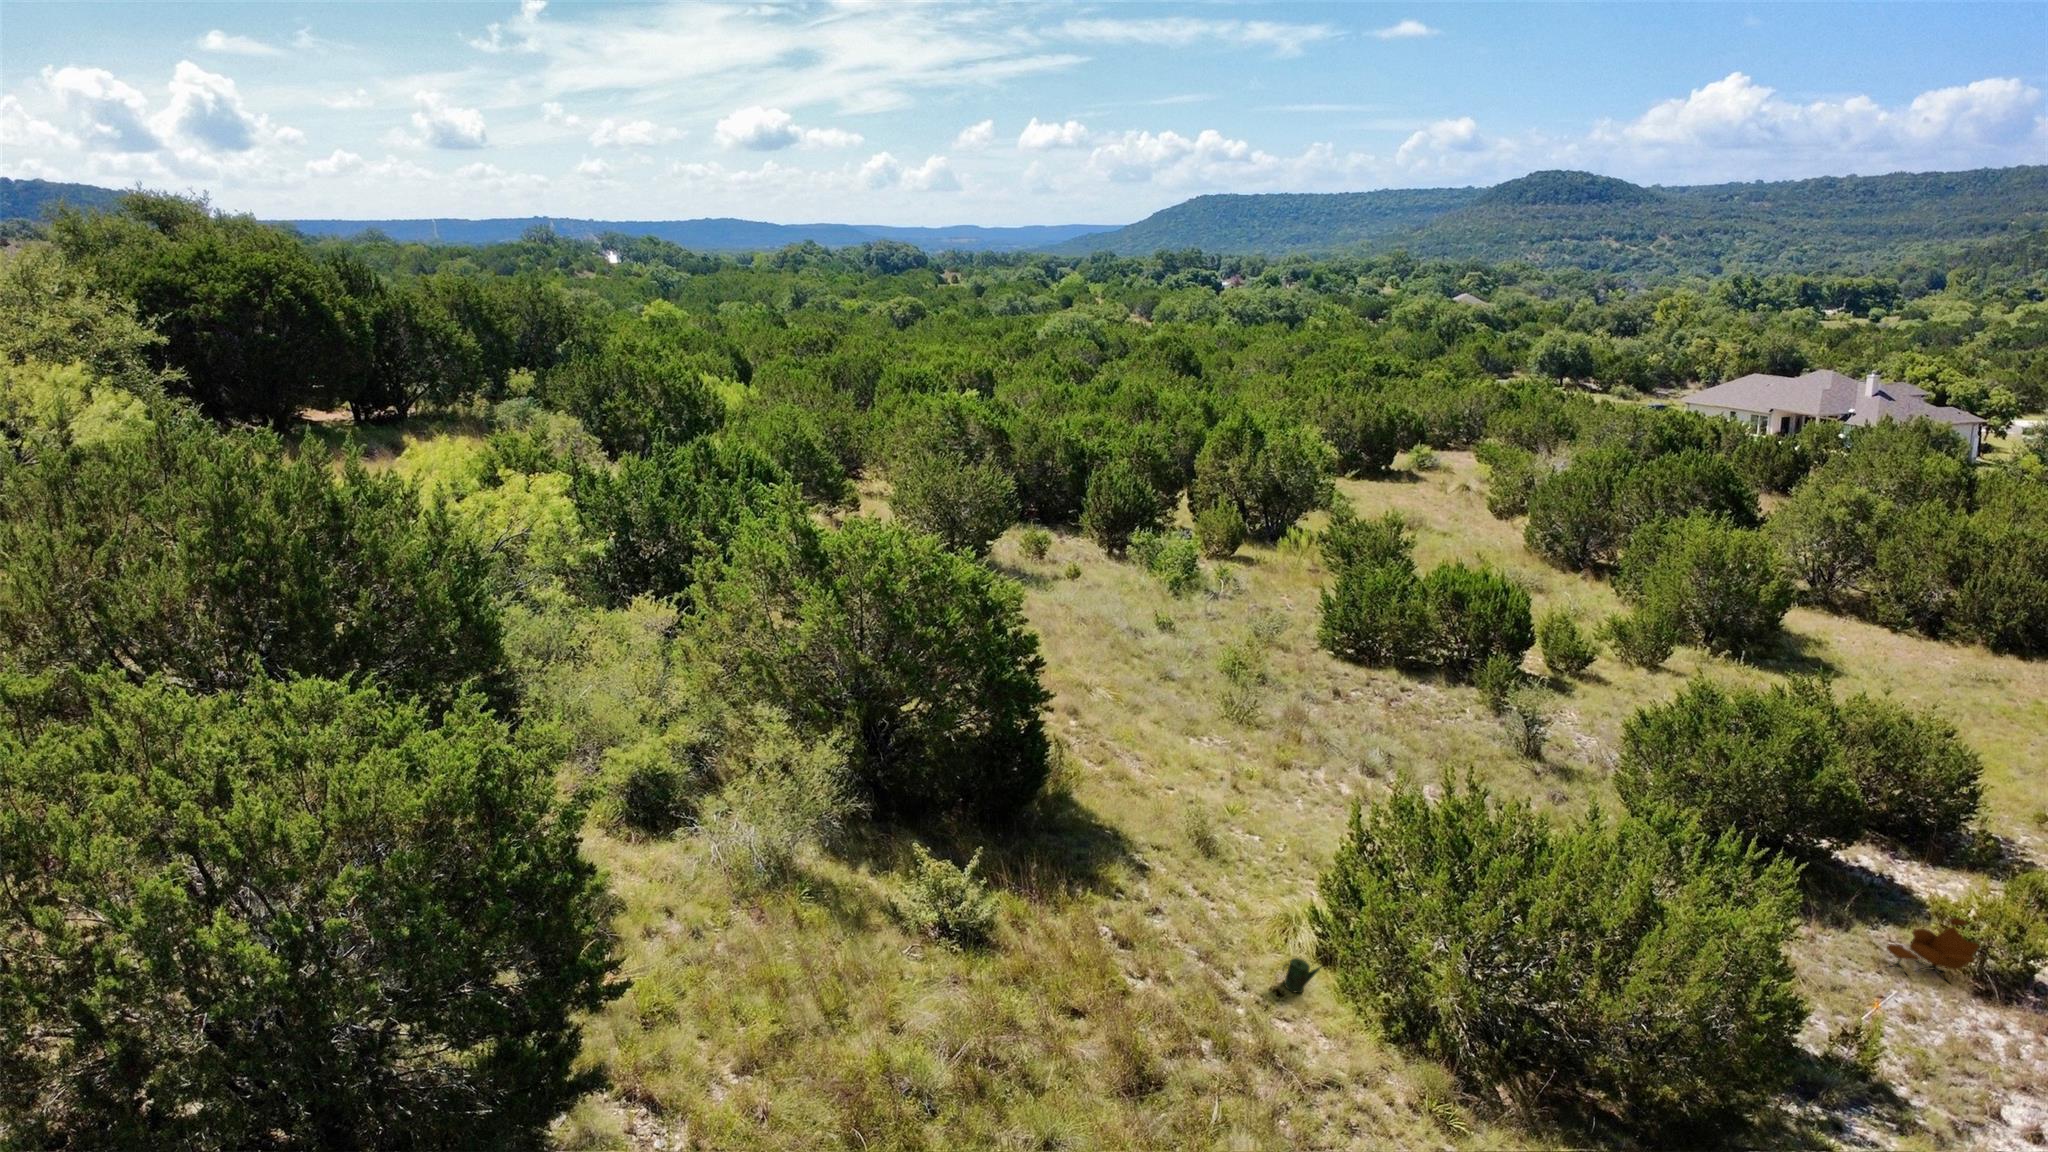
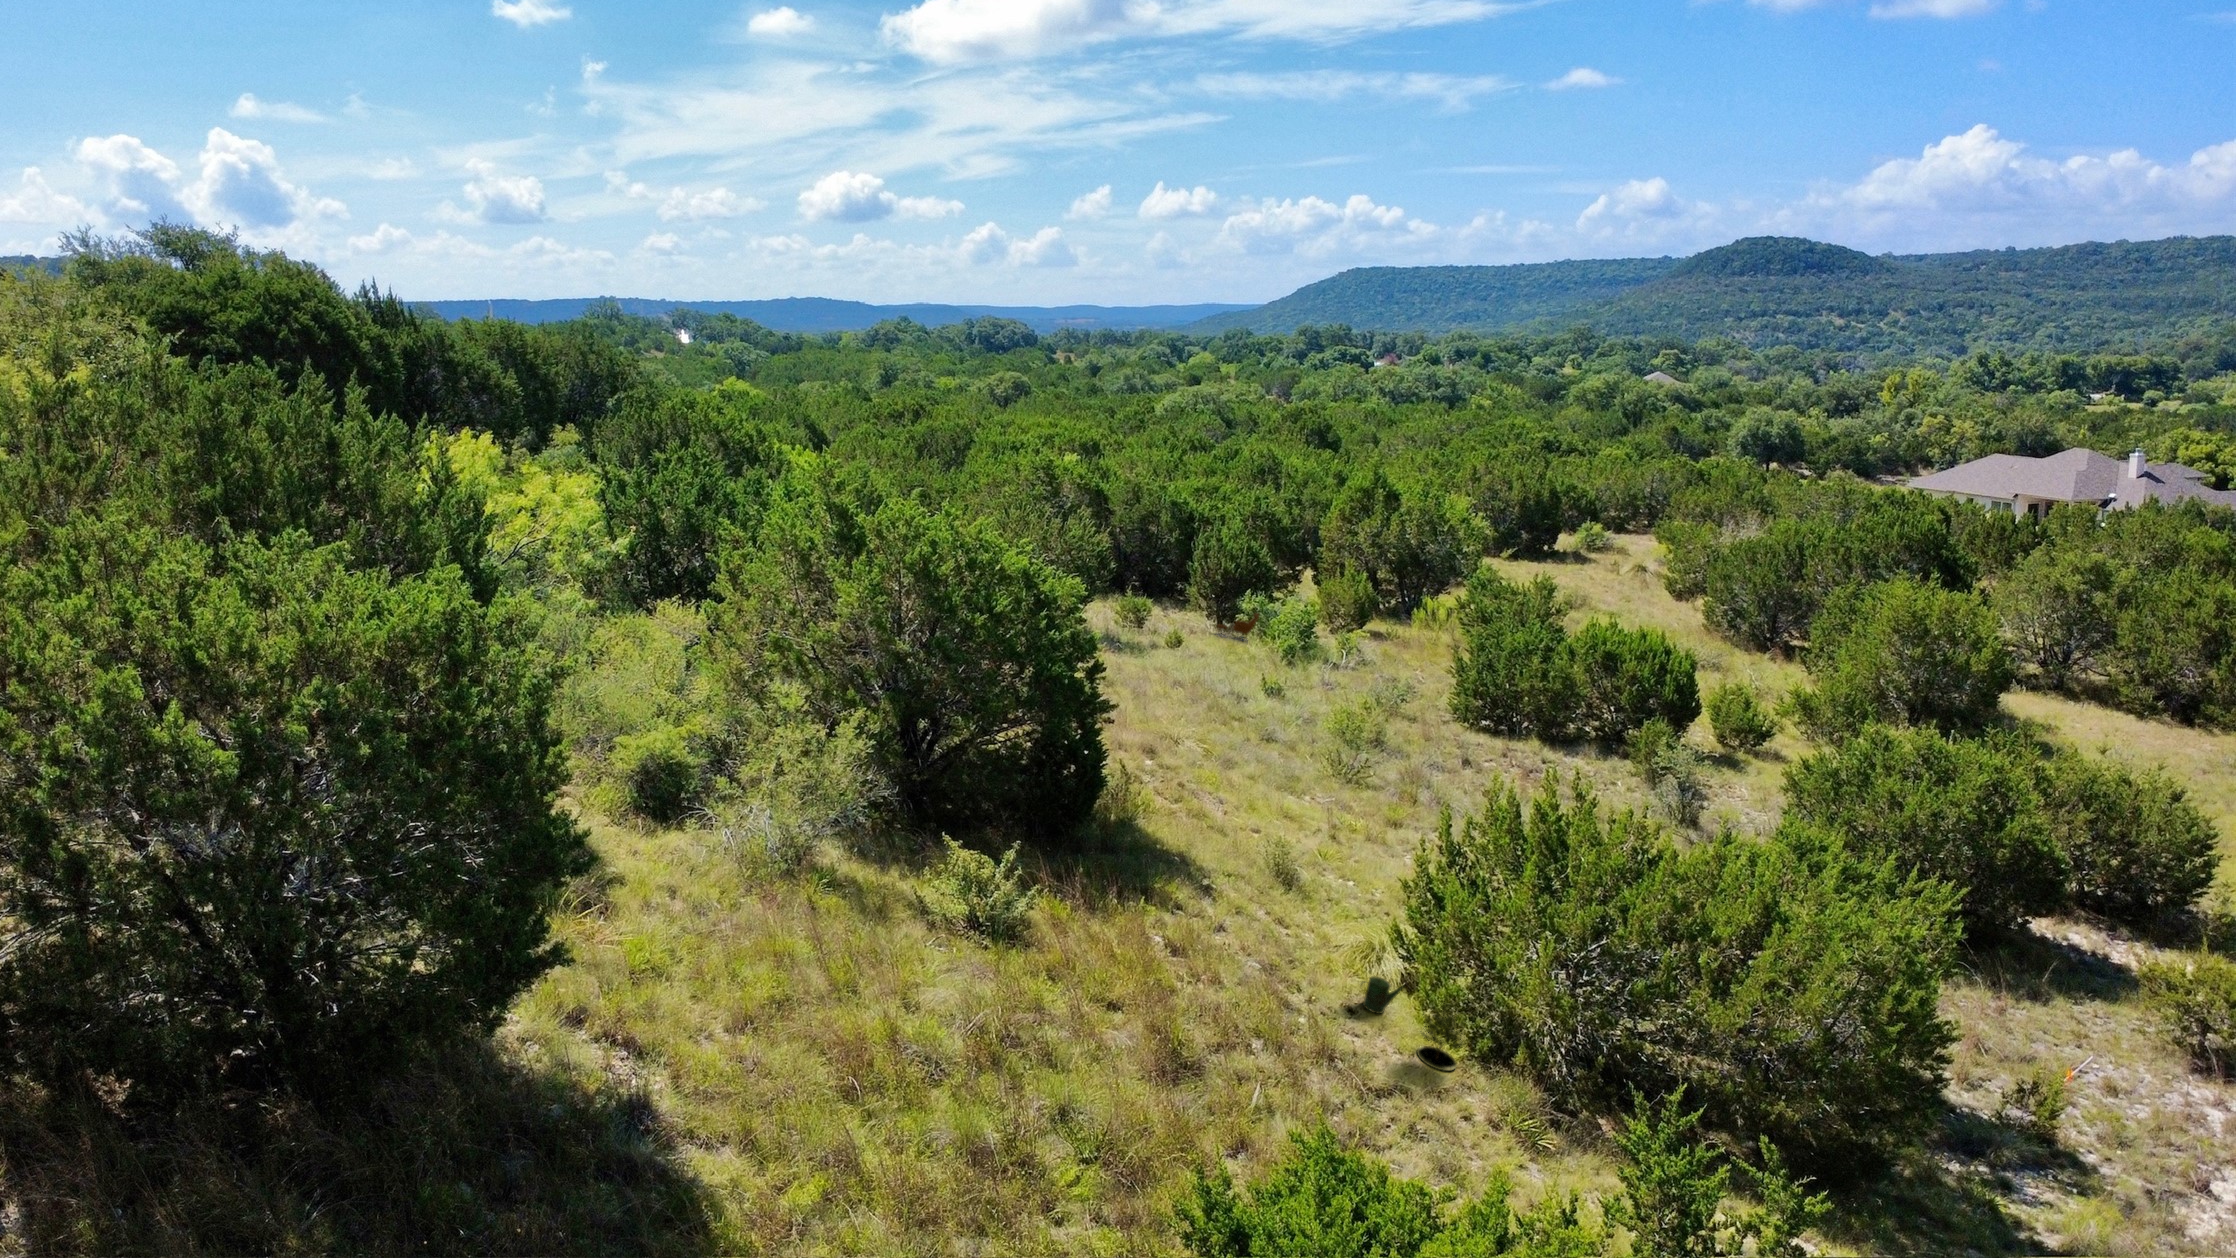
lounge chair: present [1886,918,1983,980] -> present [1217,613,1259,638]
potted tree: none [1337,984,1387,1055] -> present [1417,999,1467,1071]

